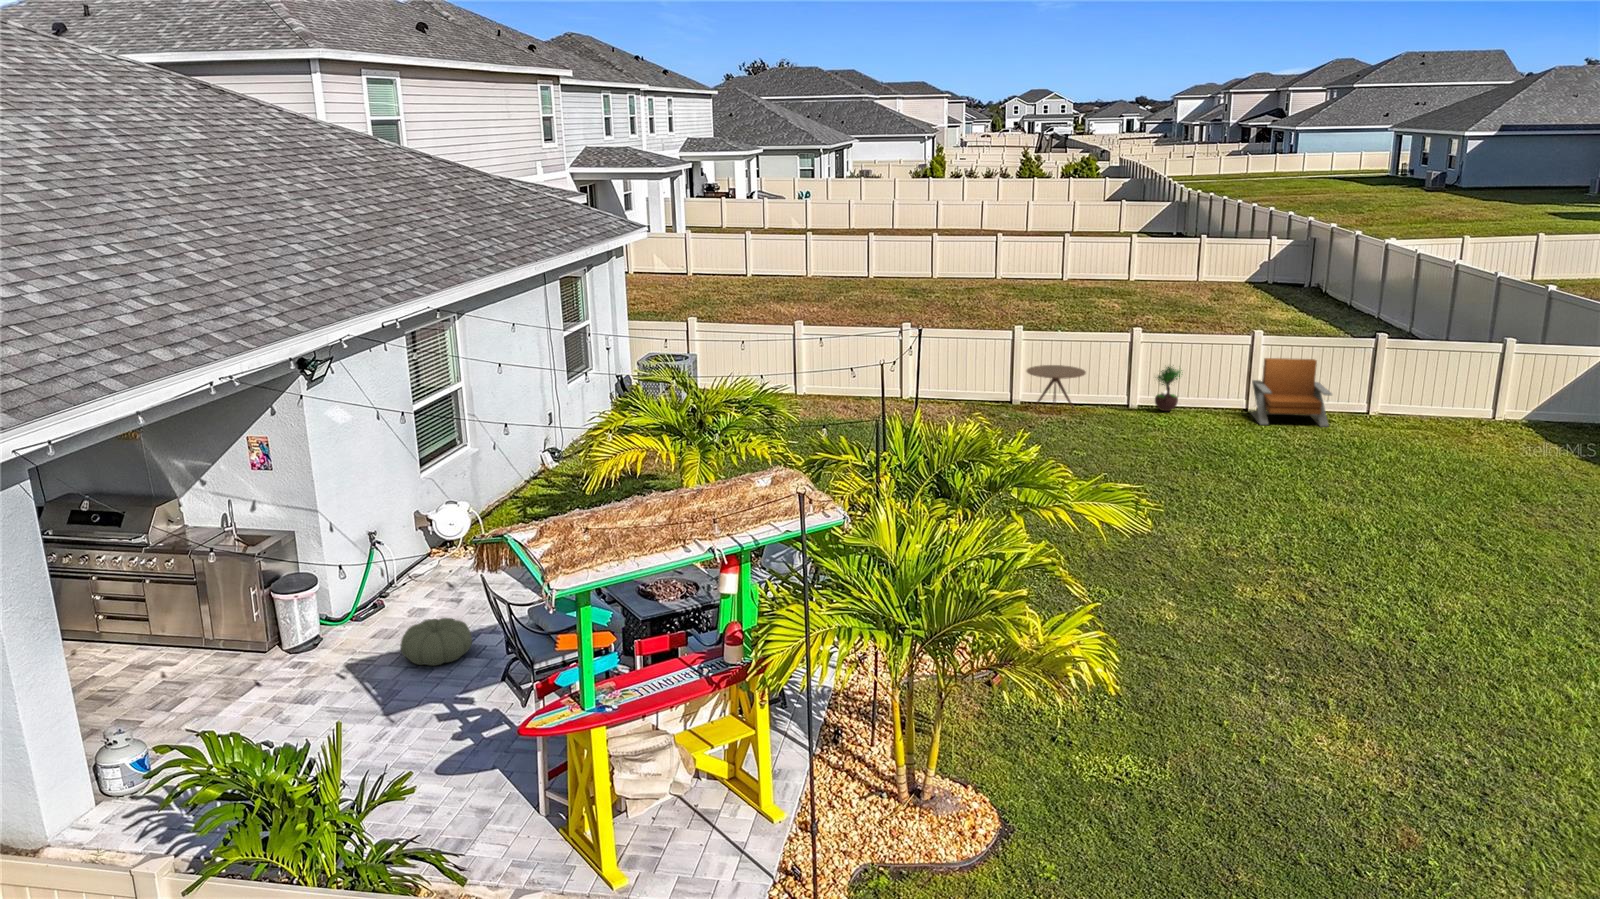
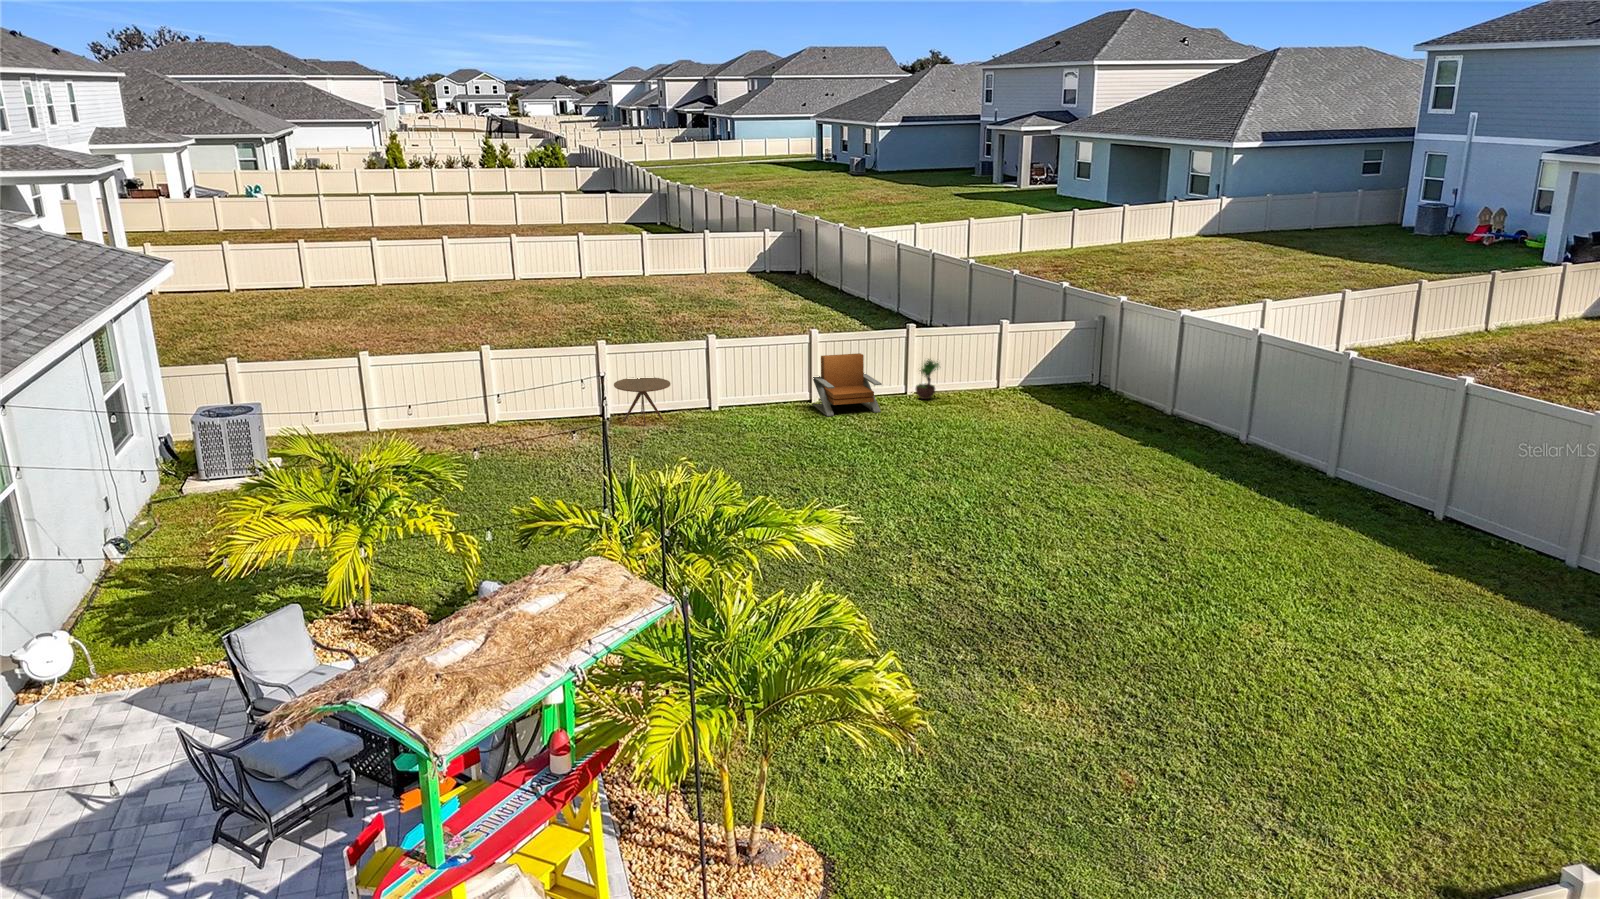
potted tree: present [1155,366,1182,411] -> present [916,359,940,399]
pouf: present [401,618,472,666] -> none [50,787,148,856]

